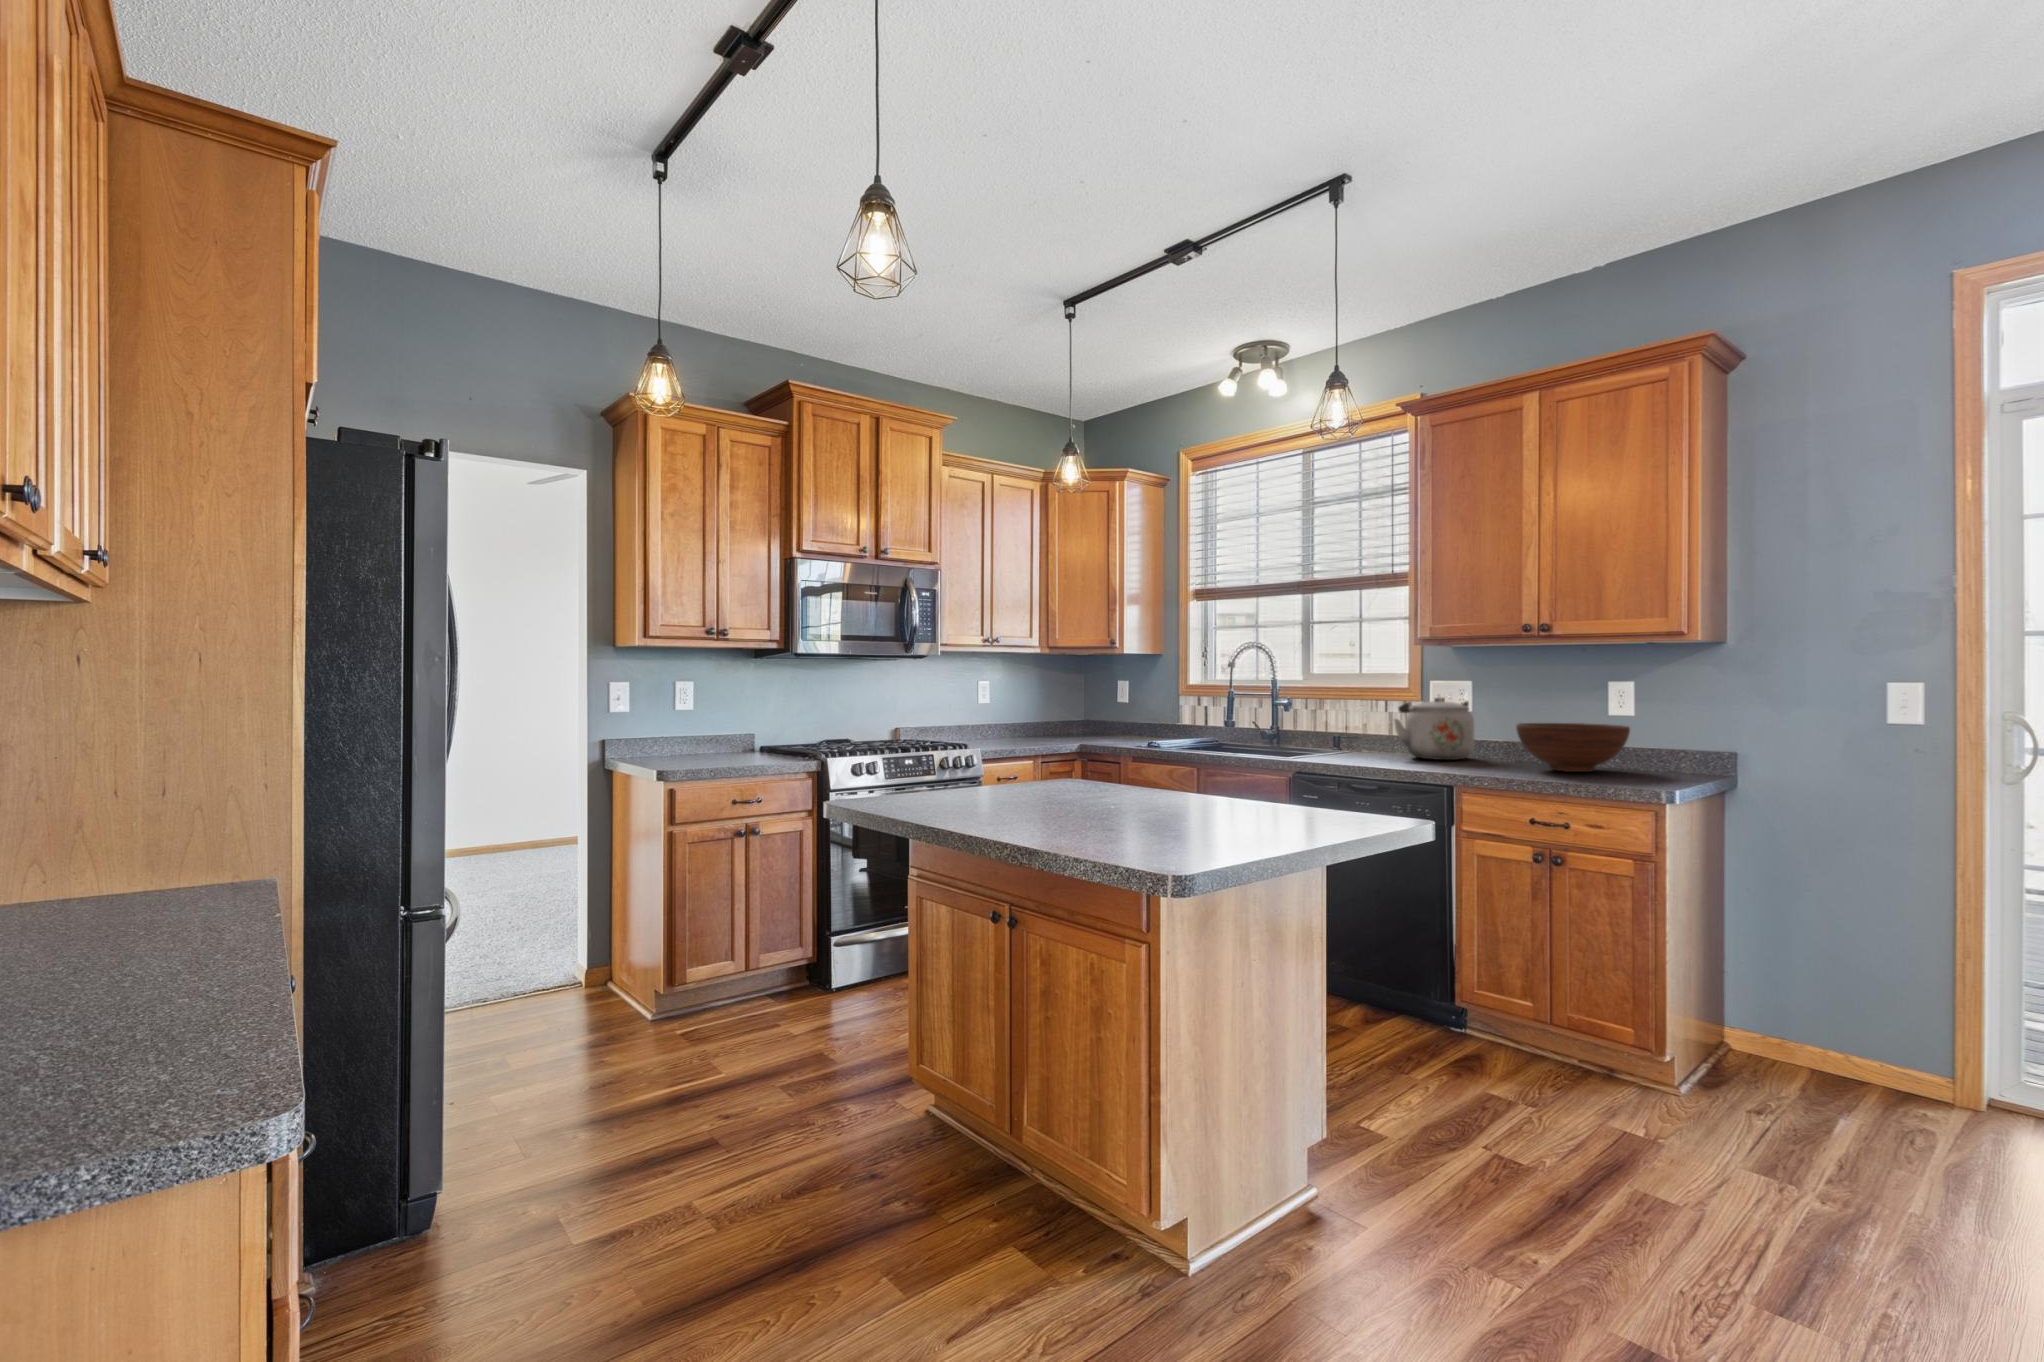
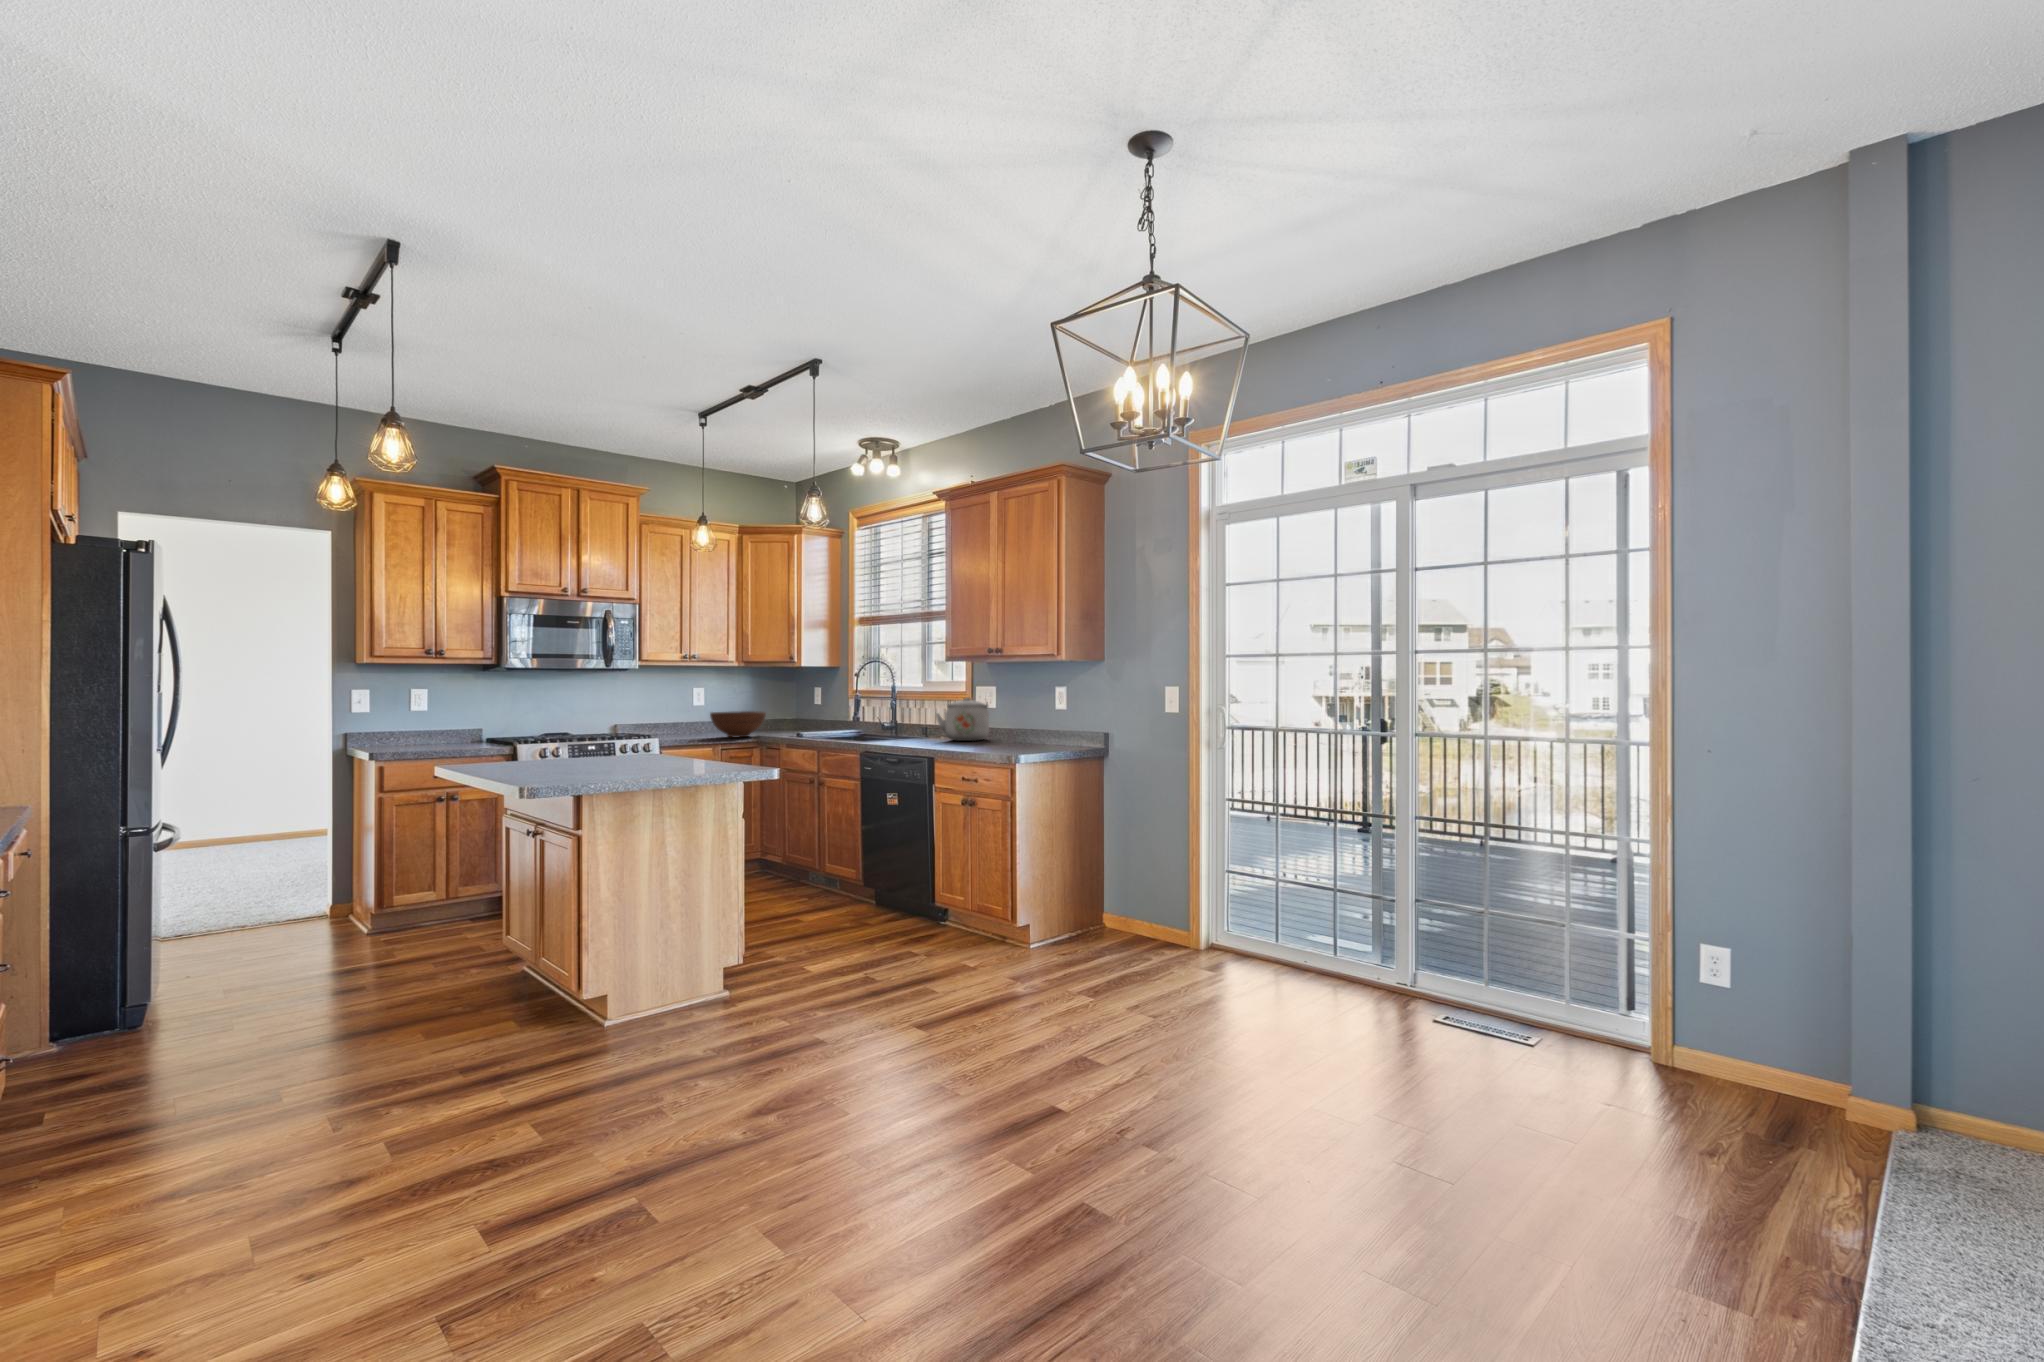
fruit bowl: present [1516,723,1630,772] -> present [710,711,766,737]

